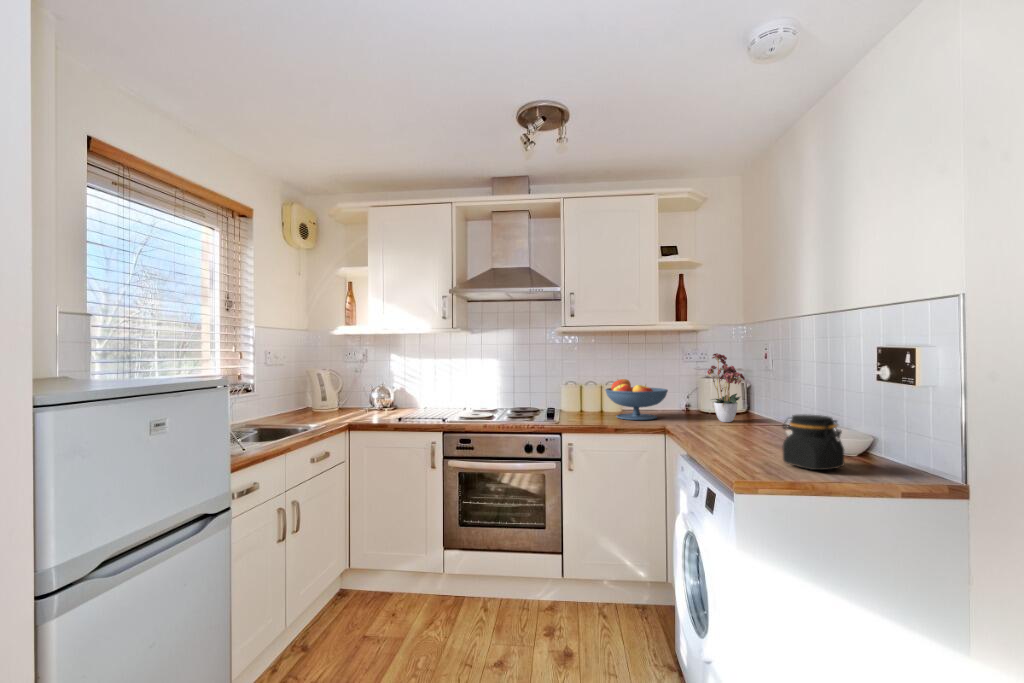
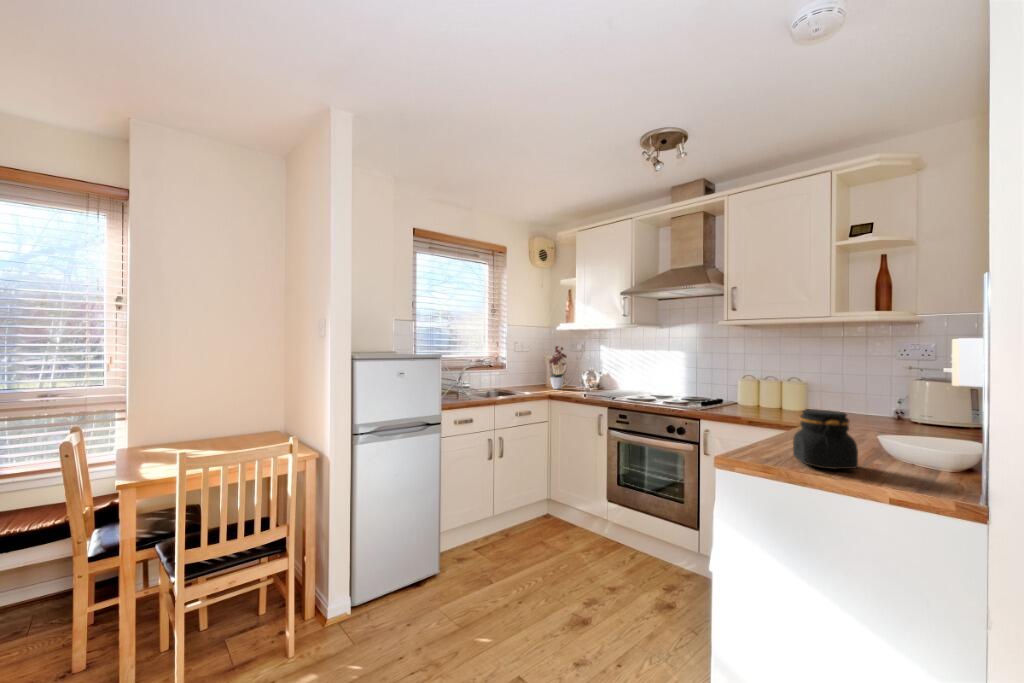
flower arrangement: present [707,353,745,422] -> present [549,346,567,389]
fruit bowl: present [605,379,668,420] -> none [759,373,836,418]

